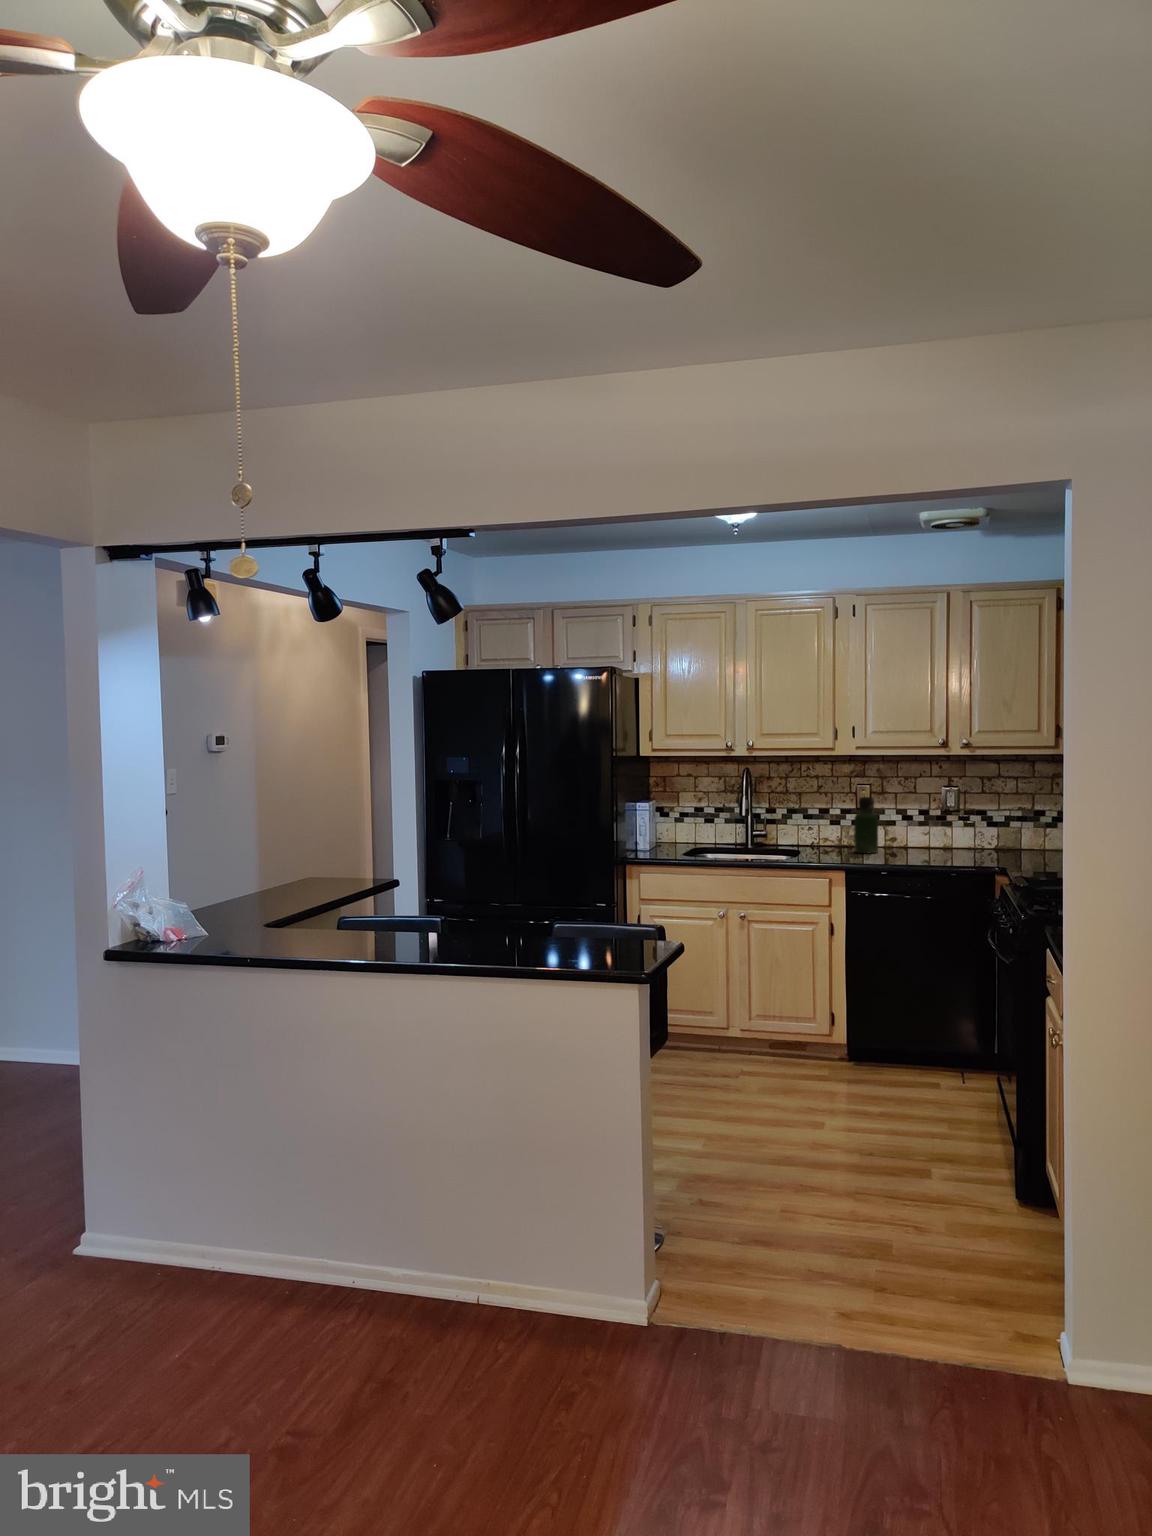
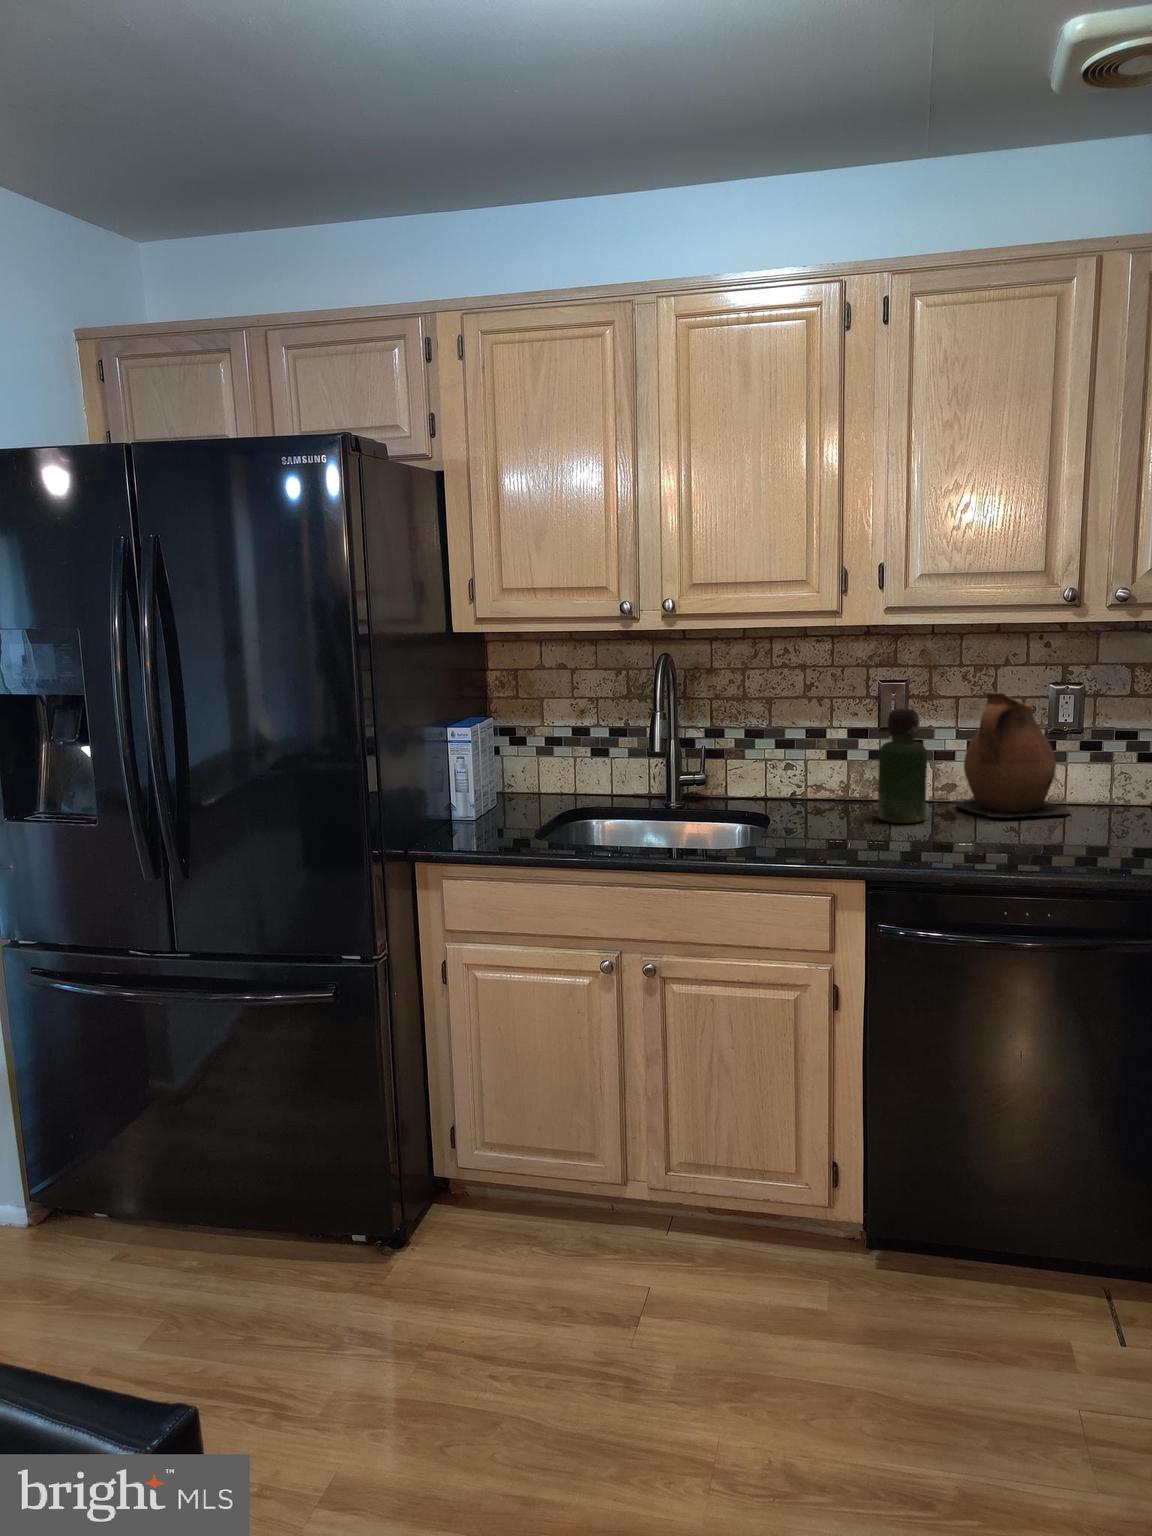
ceramic pitcher: none [893,789,952,852] -> present [956,692,1071,817]

